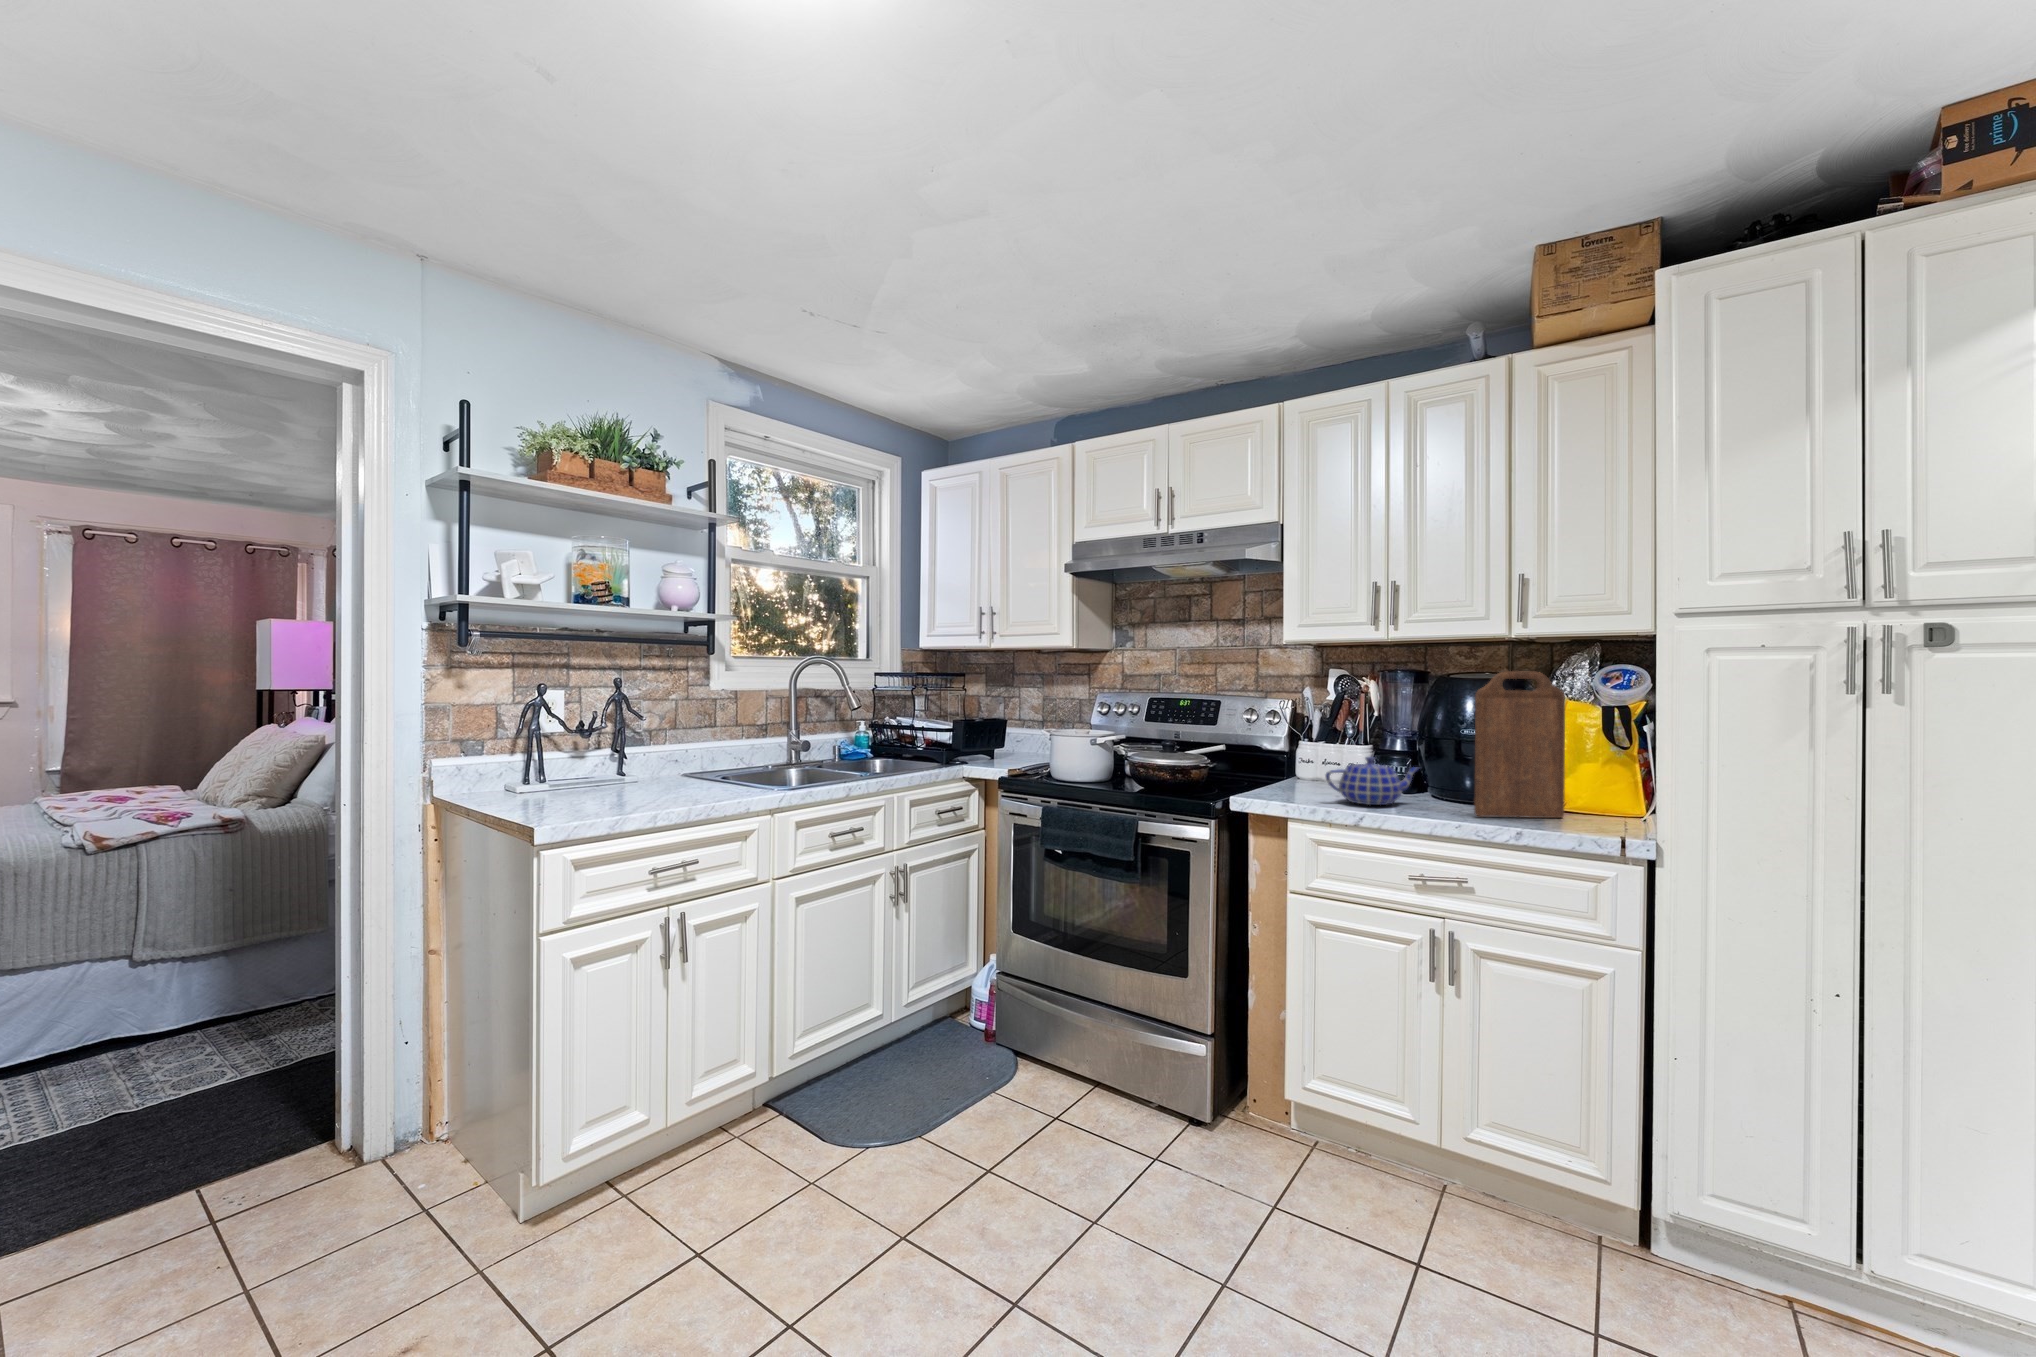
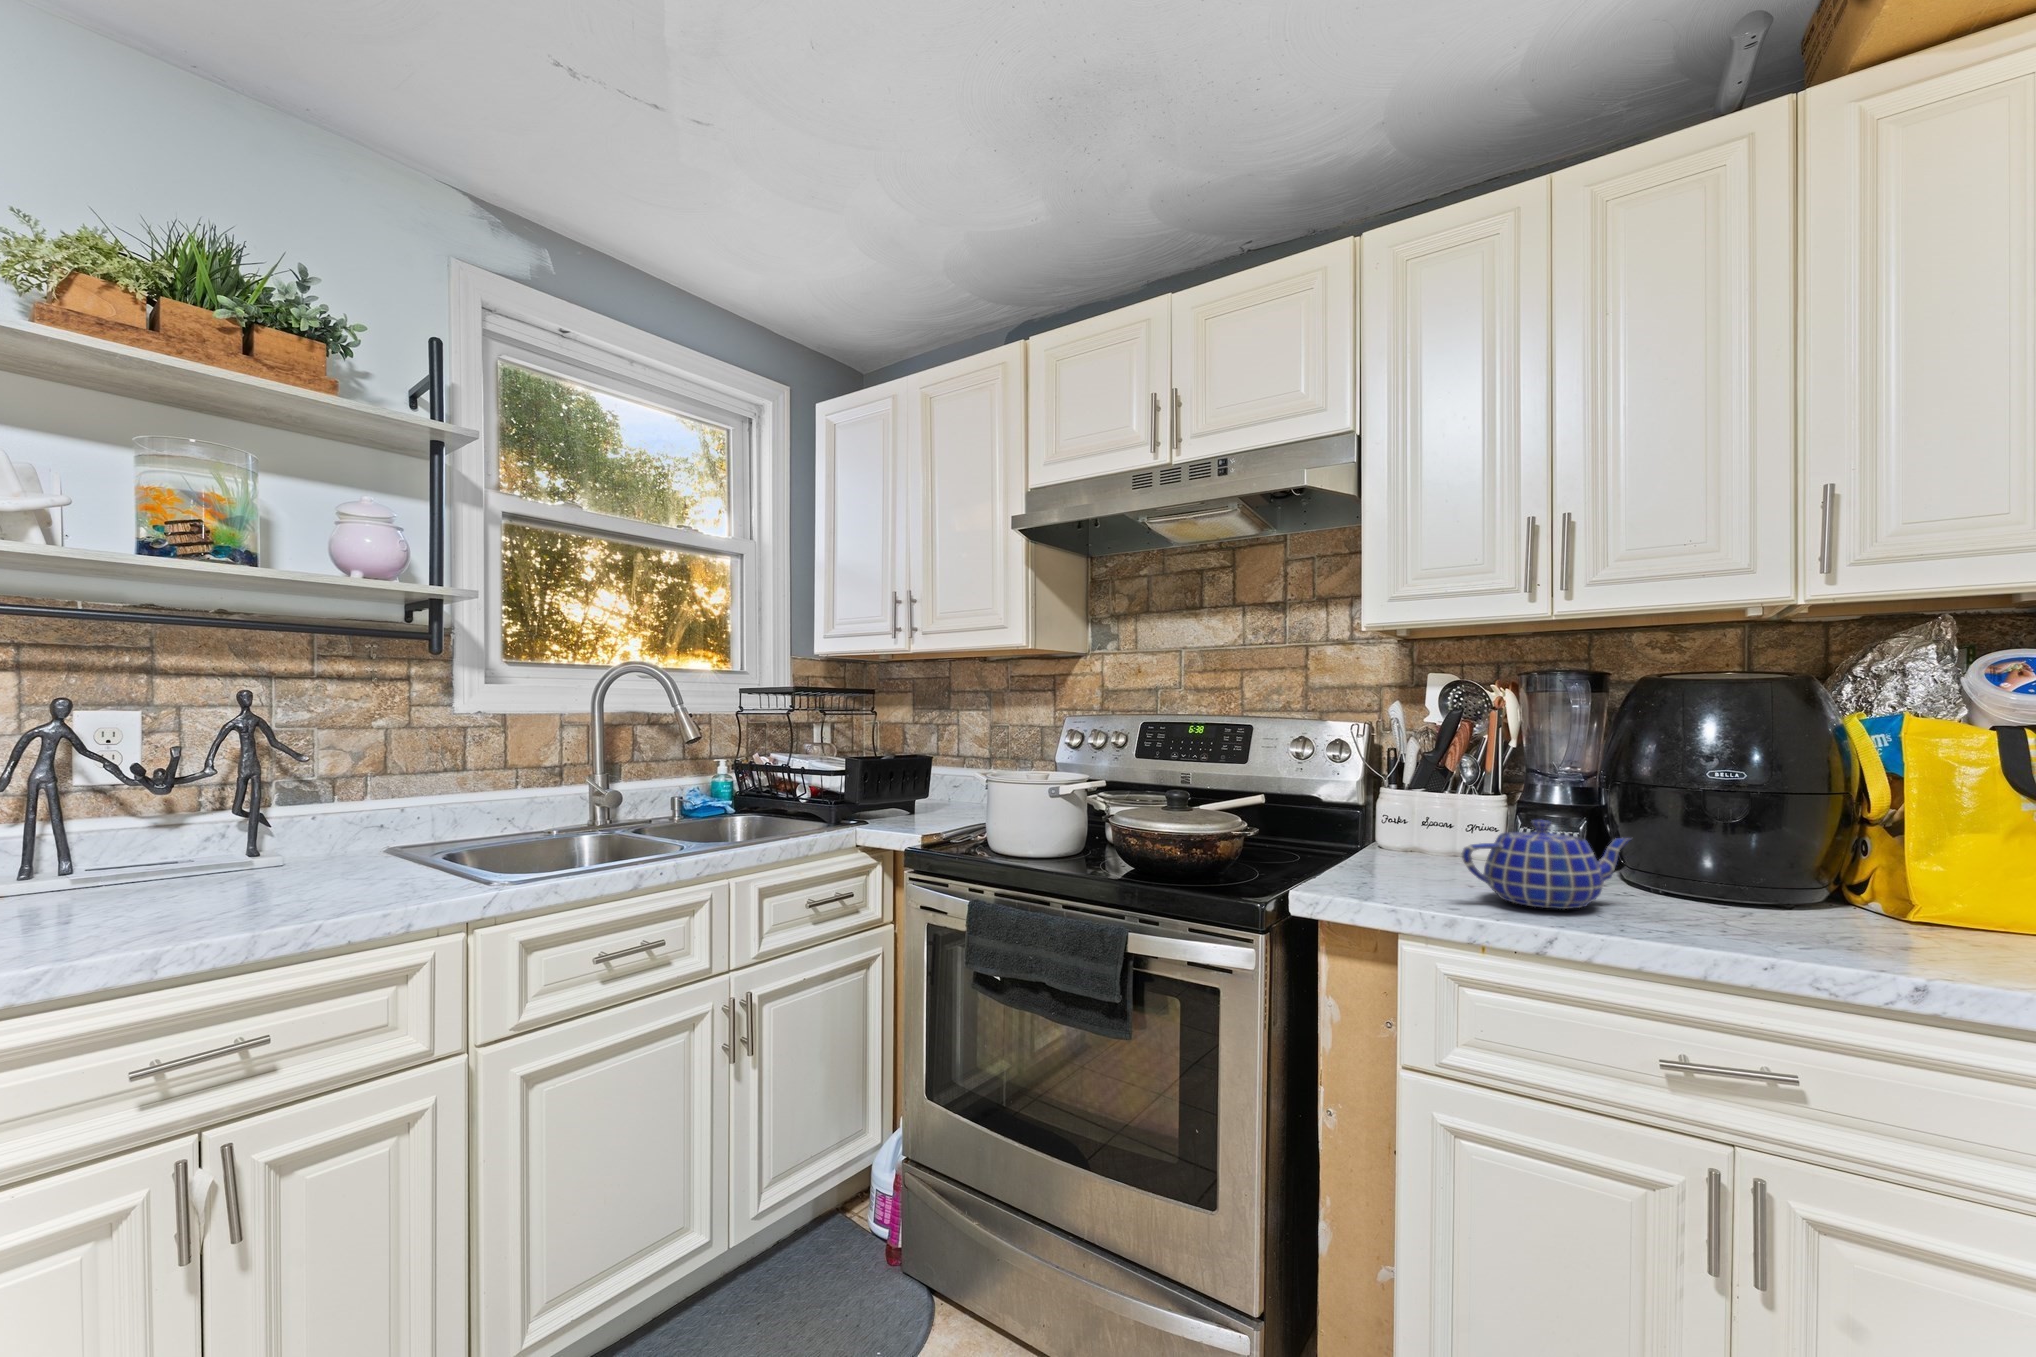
cutting board: present [1474,671,1565,818] -> none [1763,661,1943,941]

